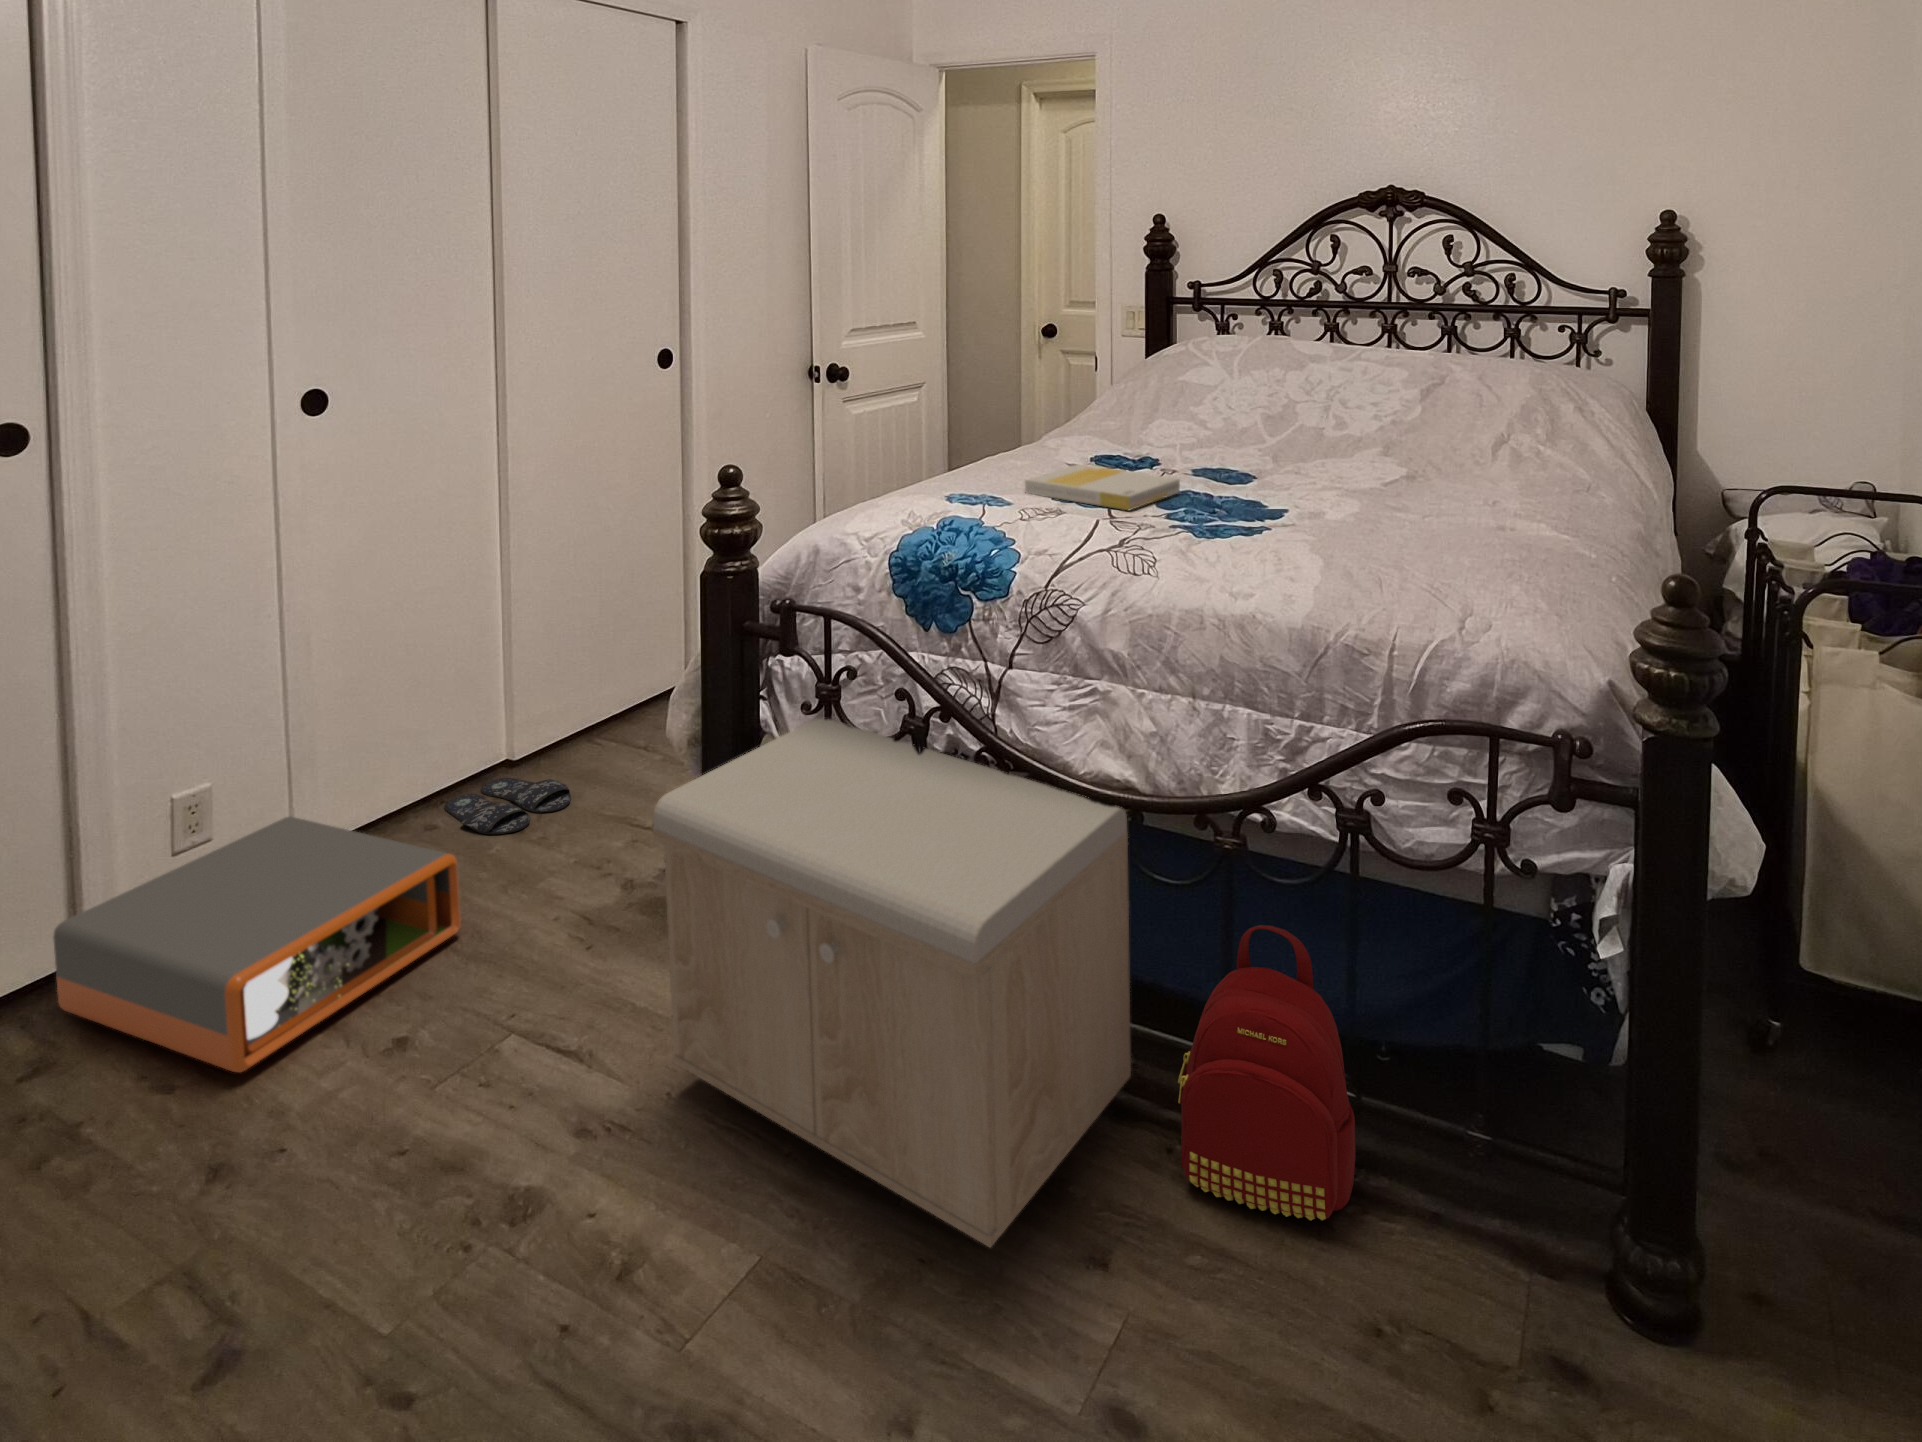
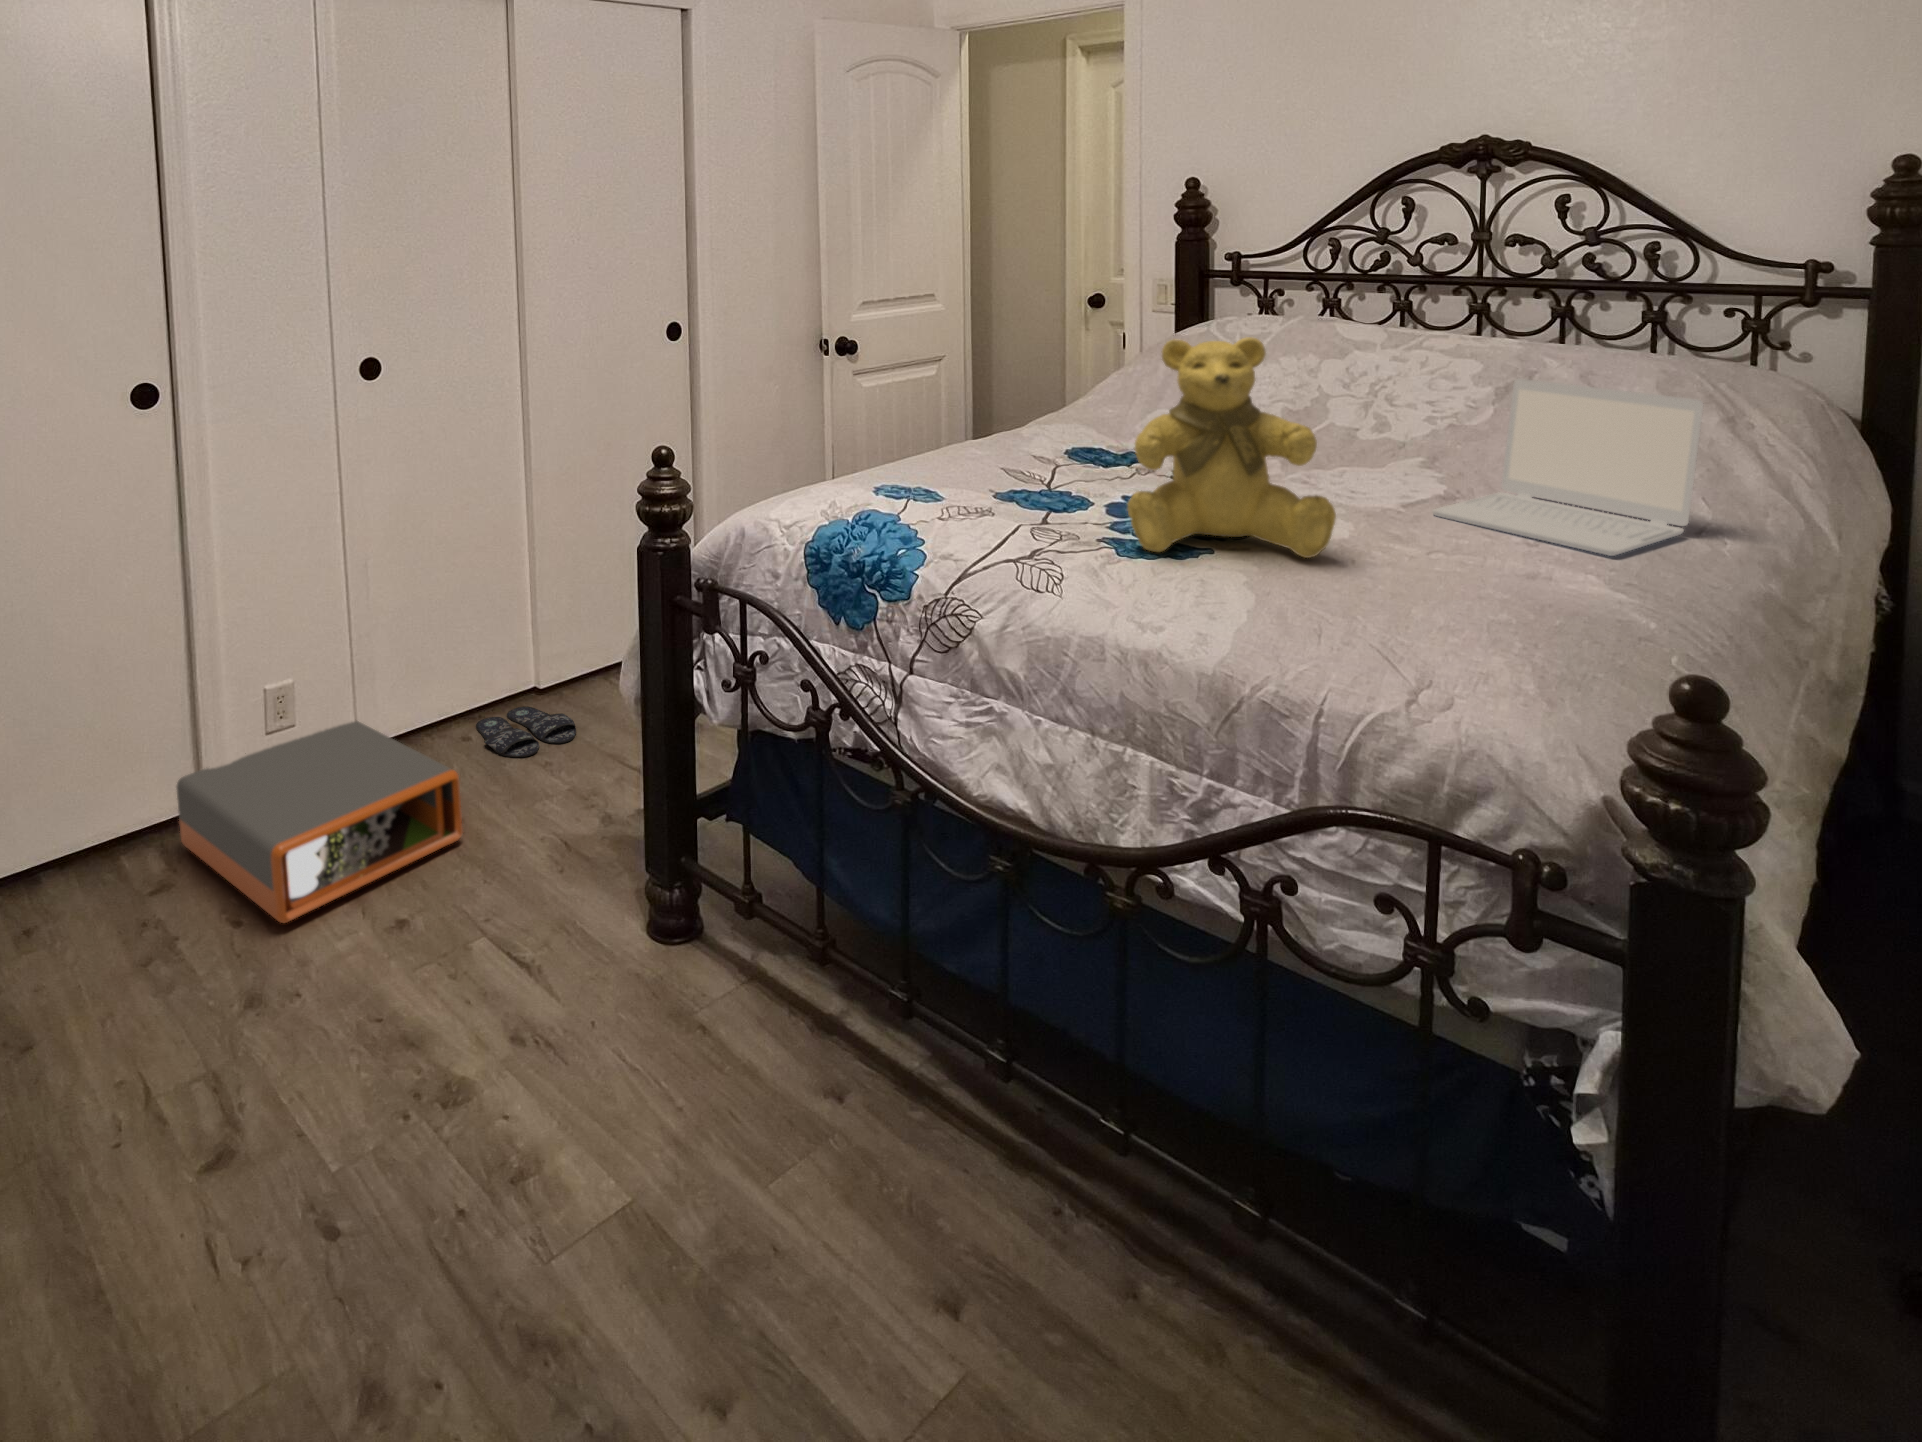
teddy bear: none [1184,343,1350,535] -> present [1127,337,1336,558]
laptop: none [1397,378,1578,511] -> present [1432,379,1703,556]
book: present [1025,464,1180,510] -> none [977,459,1152,516]
storage bench: present [653,719,1131,1247] -> none [573,696,1022,1253]
backpack: present [1178,925,1355,1221] -> none [1054,996,1258,1337]

